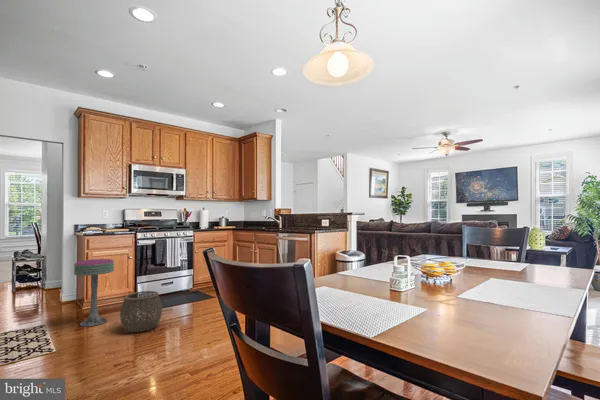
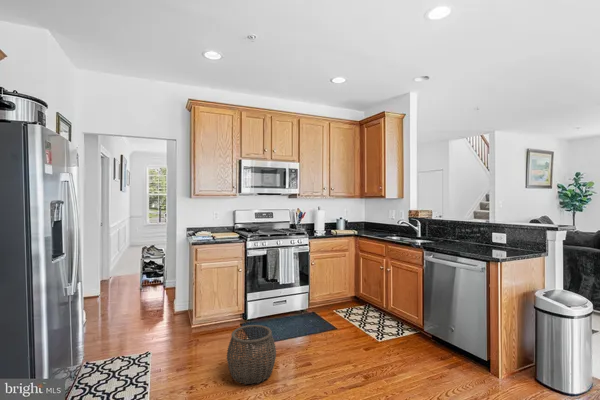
bar stool: present [74,259,114,327] -> none [179,277,221,361]

